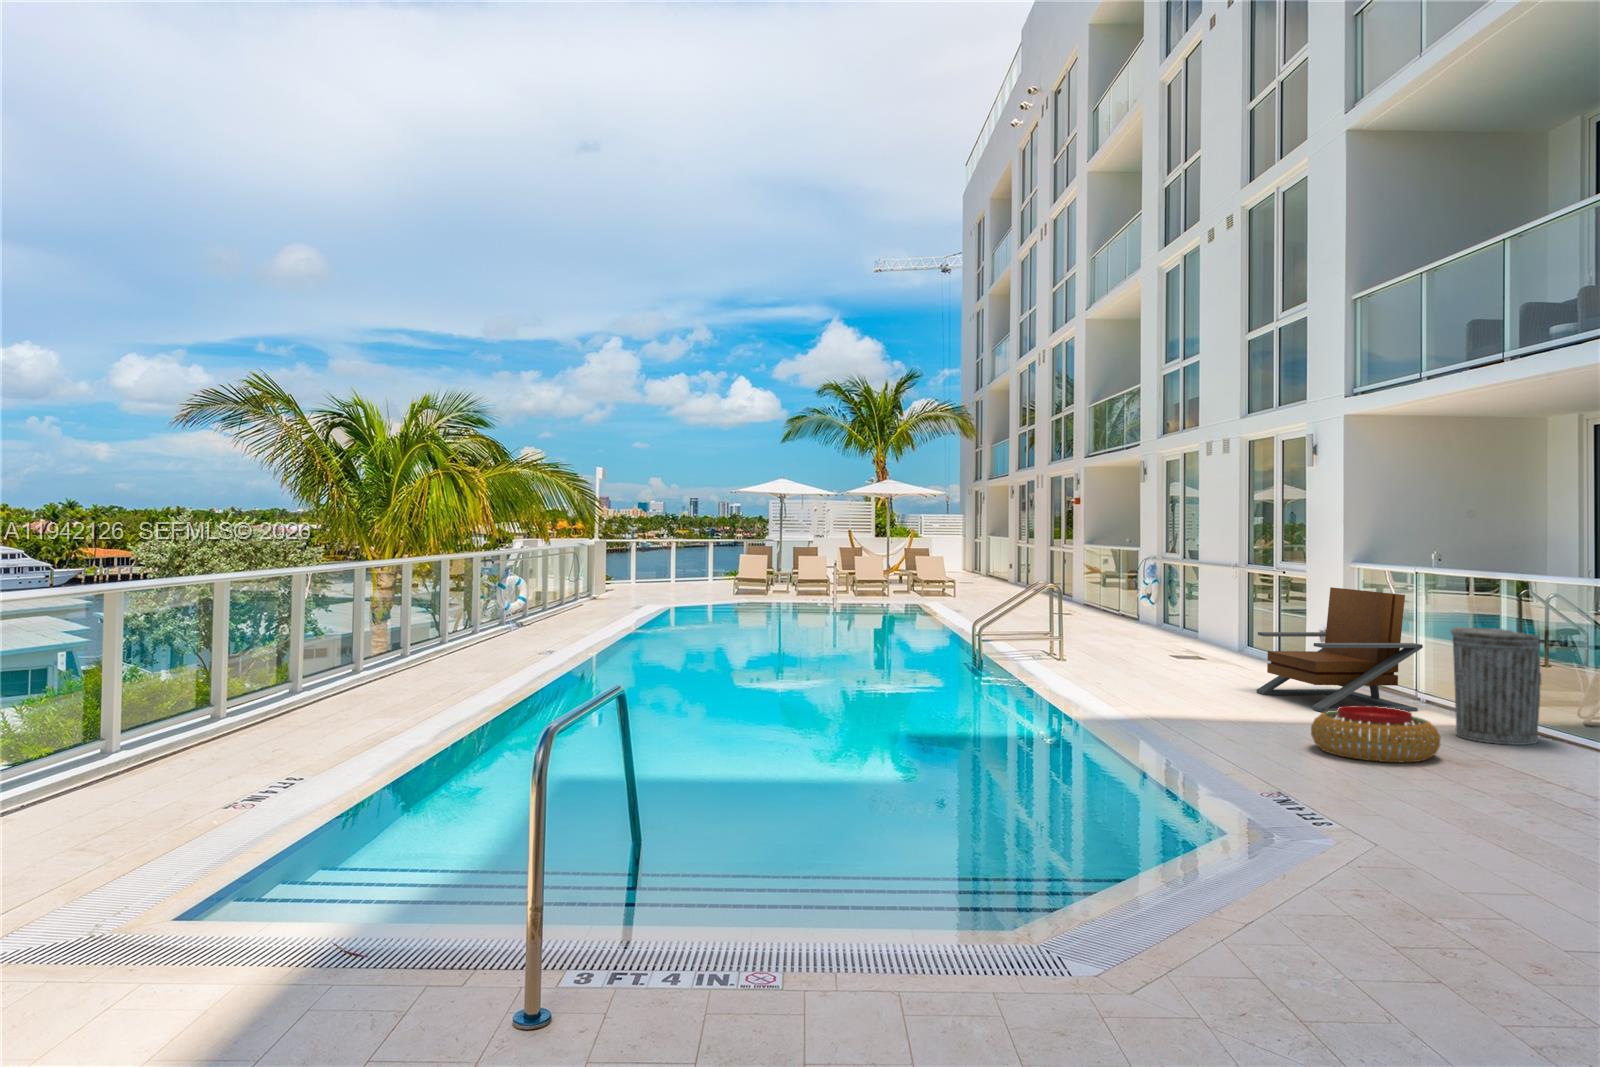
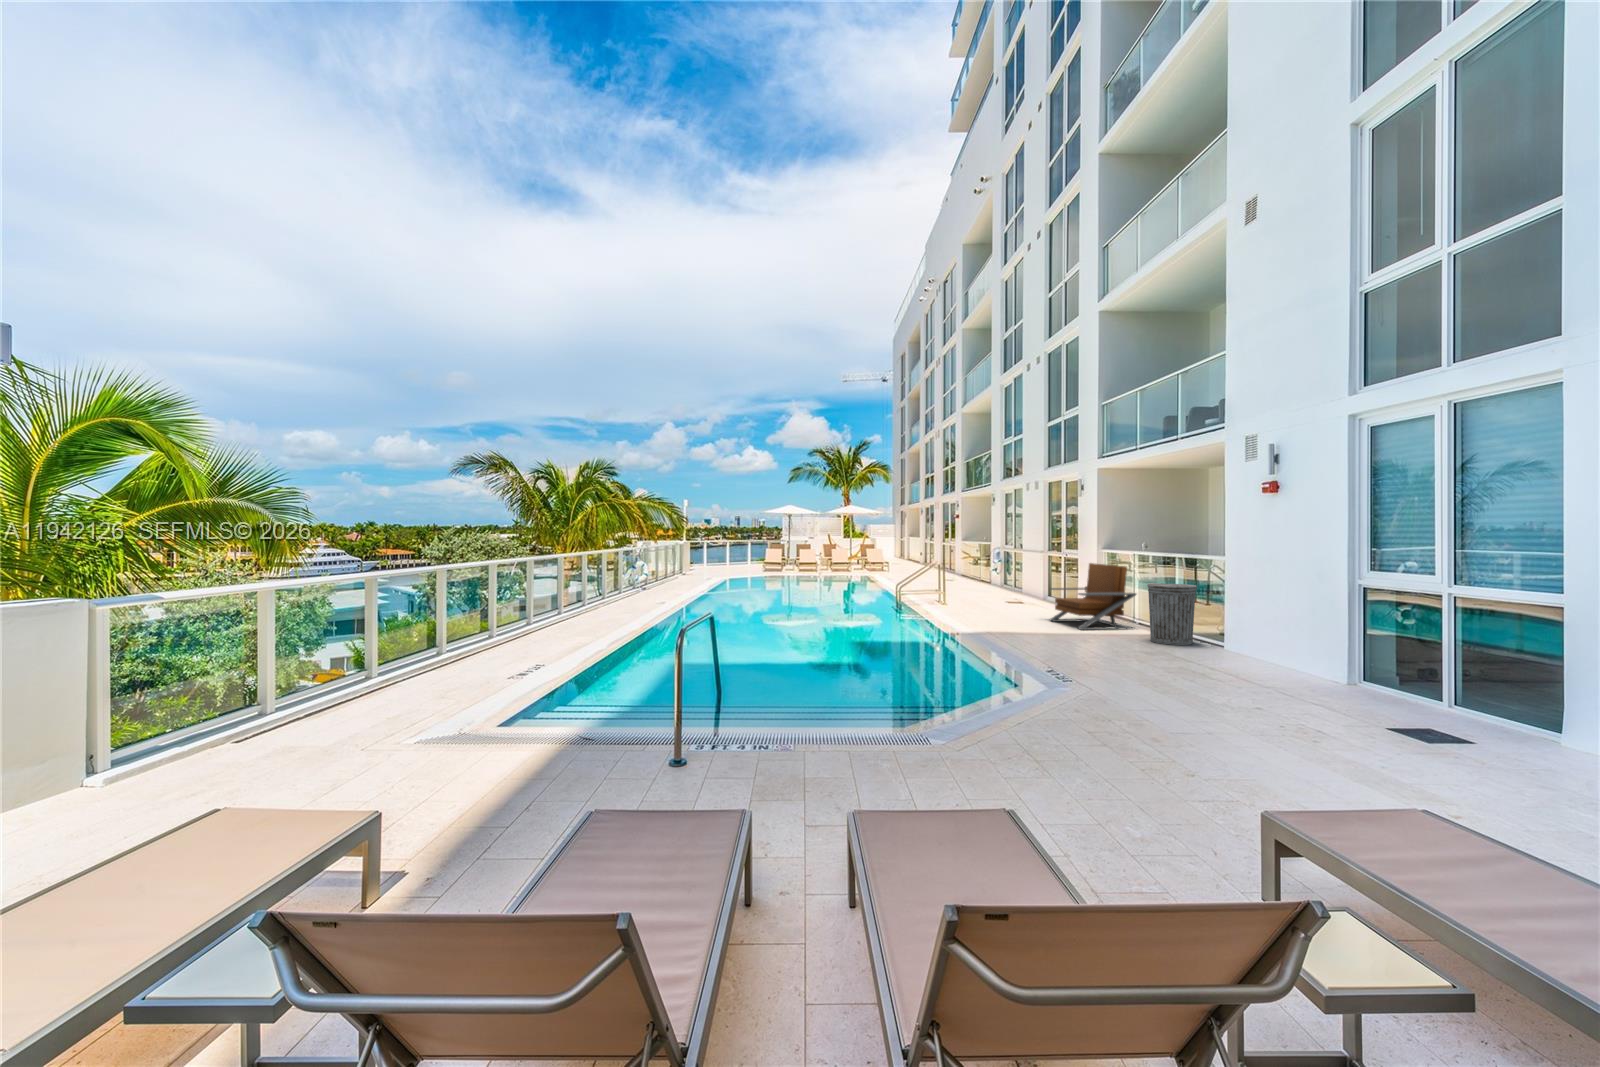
pouf: present [1311,706,1440,762] -> none [1071,625,1138,654]

